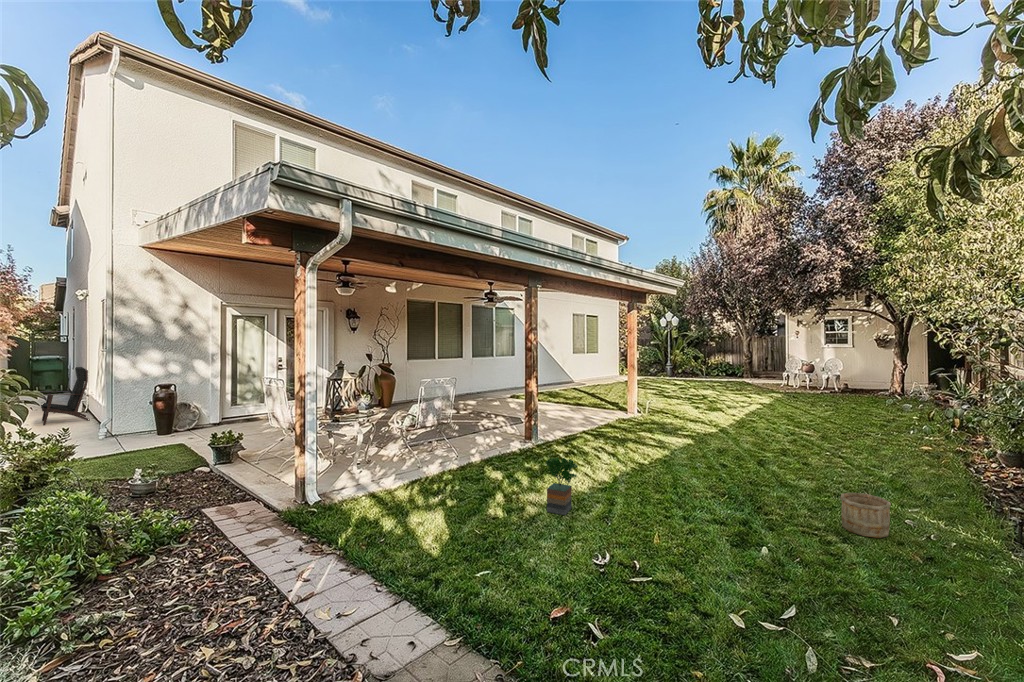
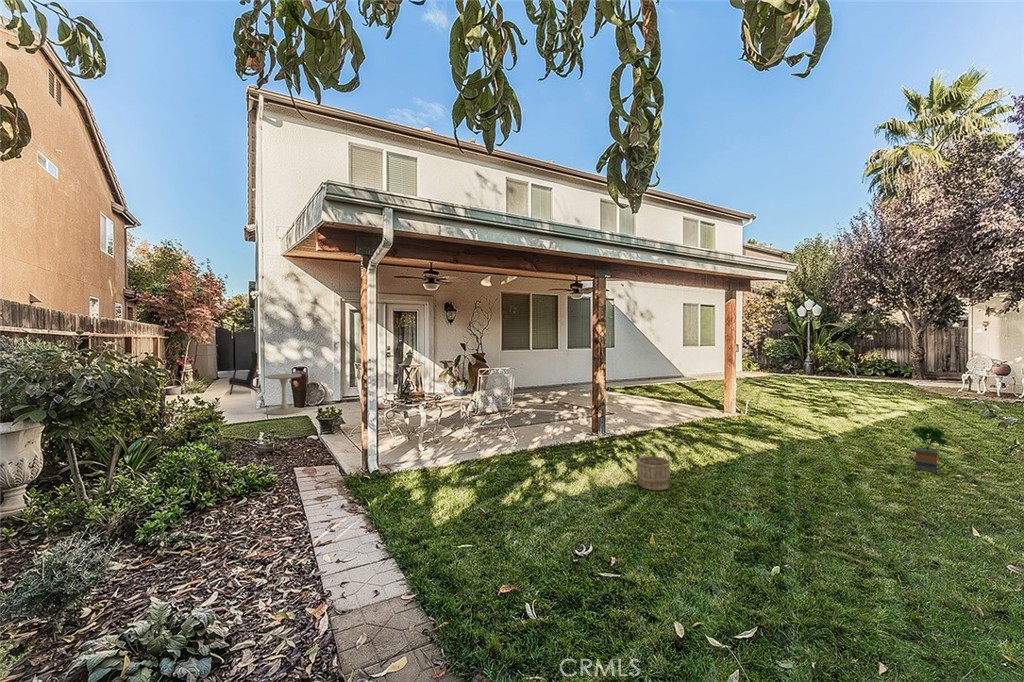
pedestal table: none [115,394,169,447] -> present [265,374,302,415]
potted tree: present [545,457,578,515] -> present [911,427,948,472]
wooden bucket: present [840,493,891,538] -> present [636,456,670,490]

